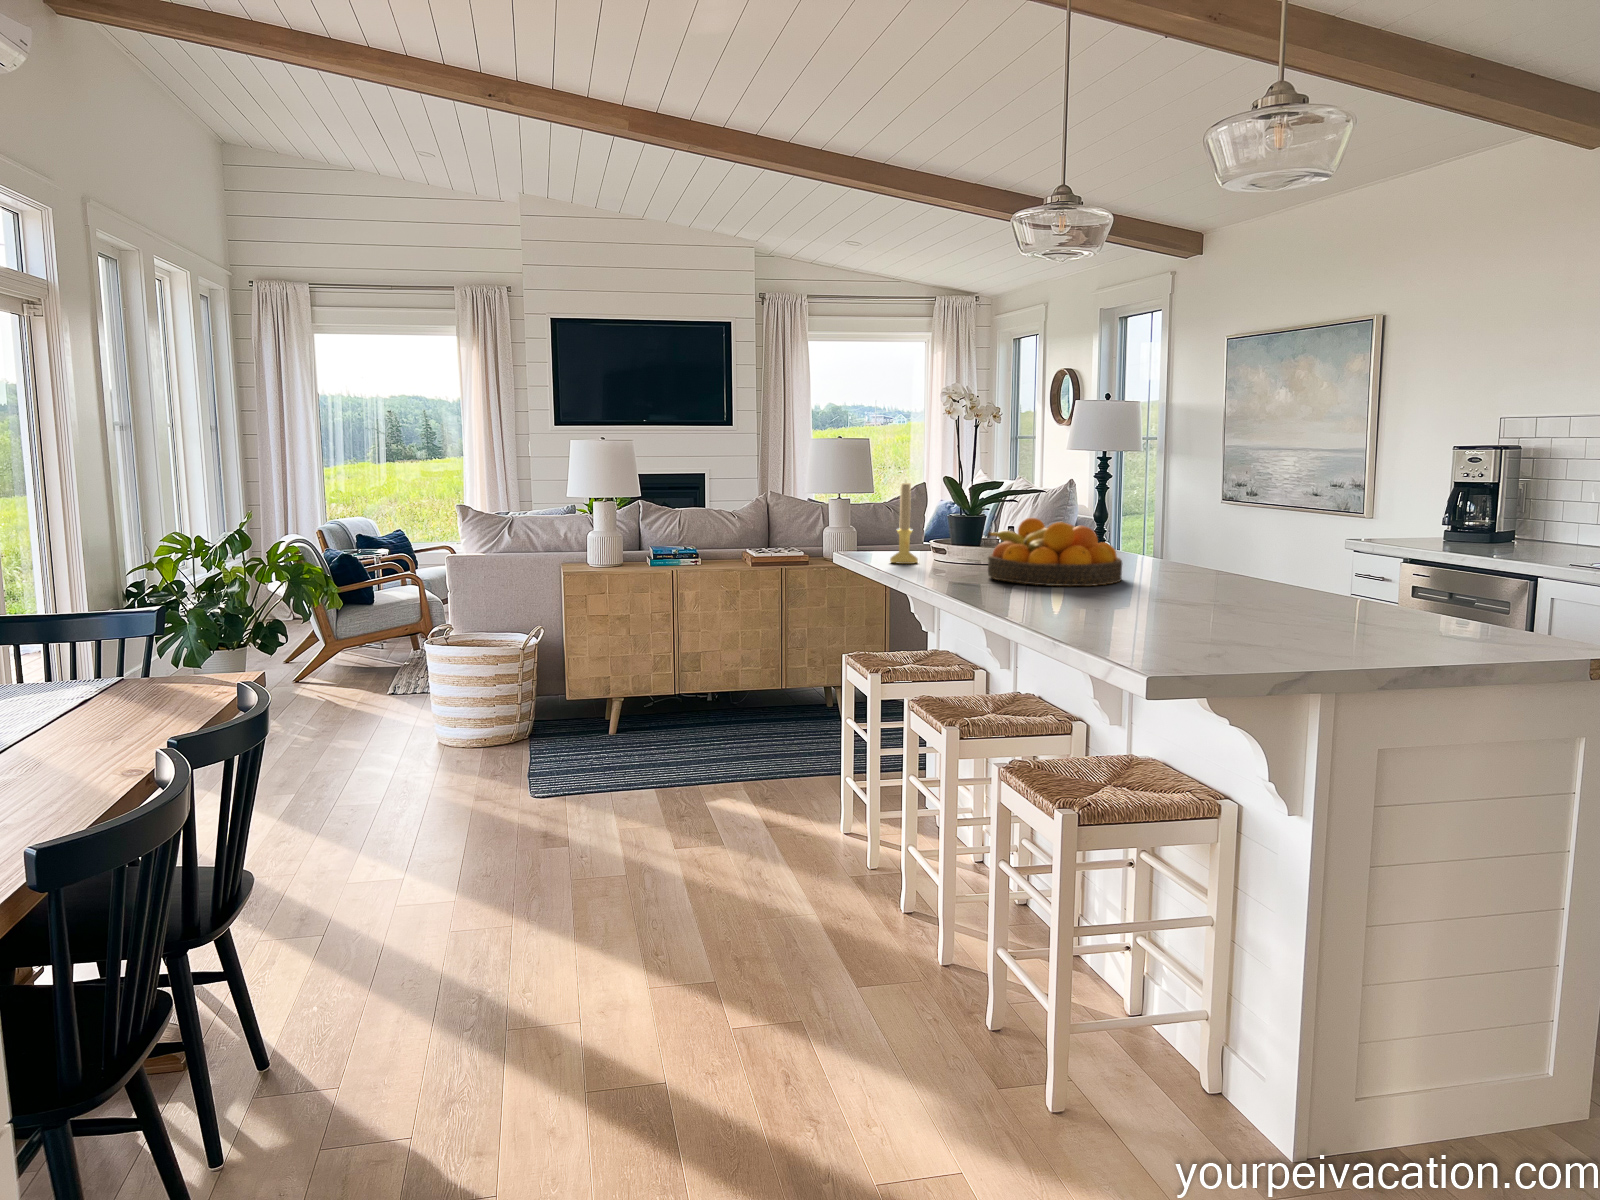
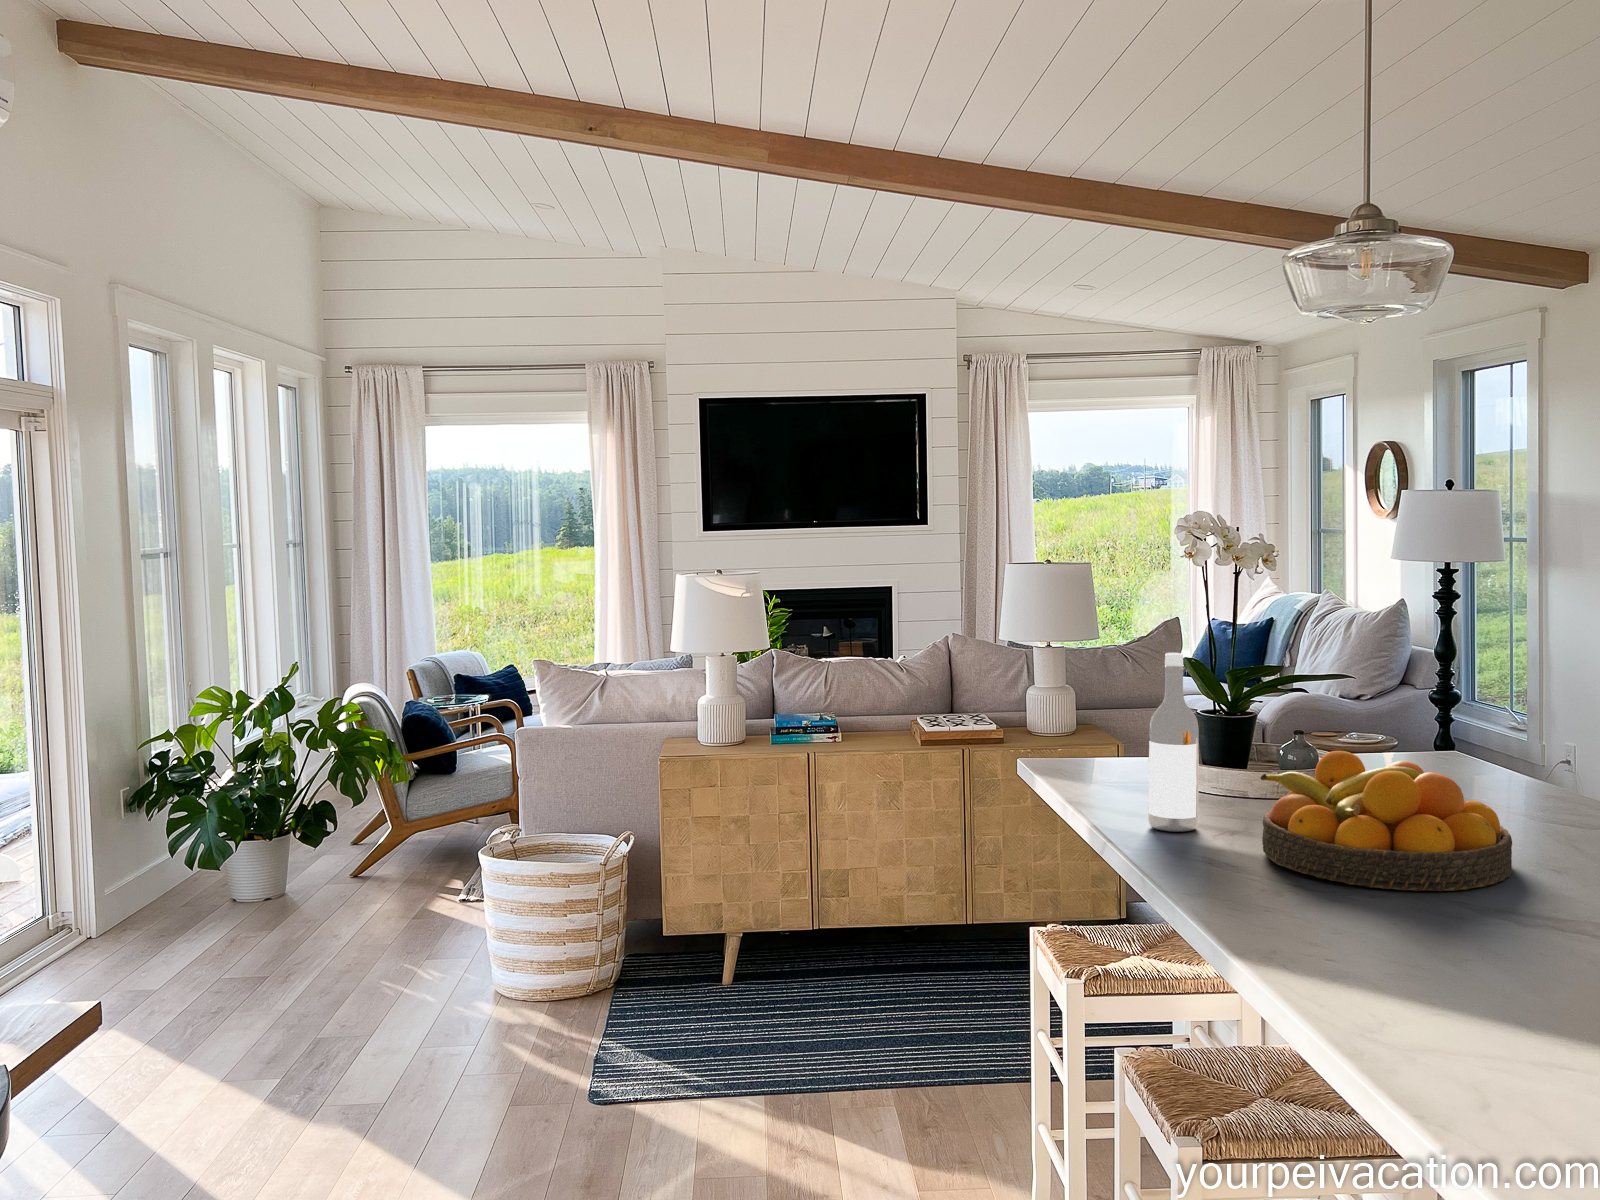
wine bottle: none [921,465,951,572] -> present [1148,653,1199,832]
candle holder: present [890,483,918,564] -> none [1102,667,1148,803]

